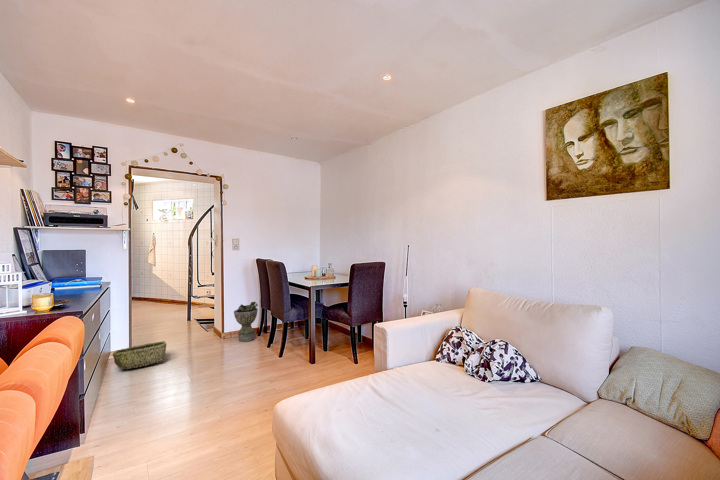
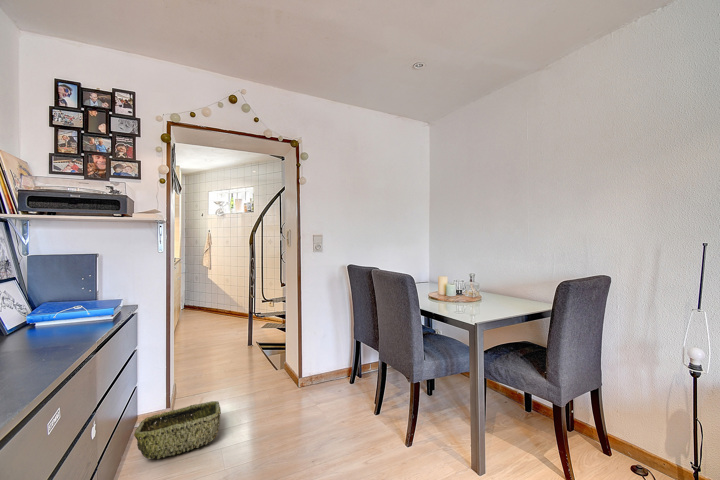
planter: present [234,302,258,342] -> none [317,332,351,396]

